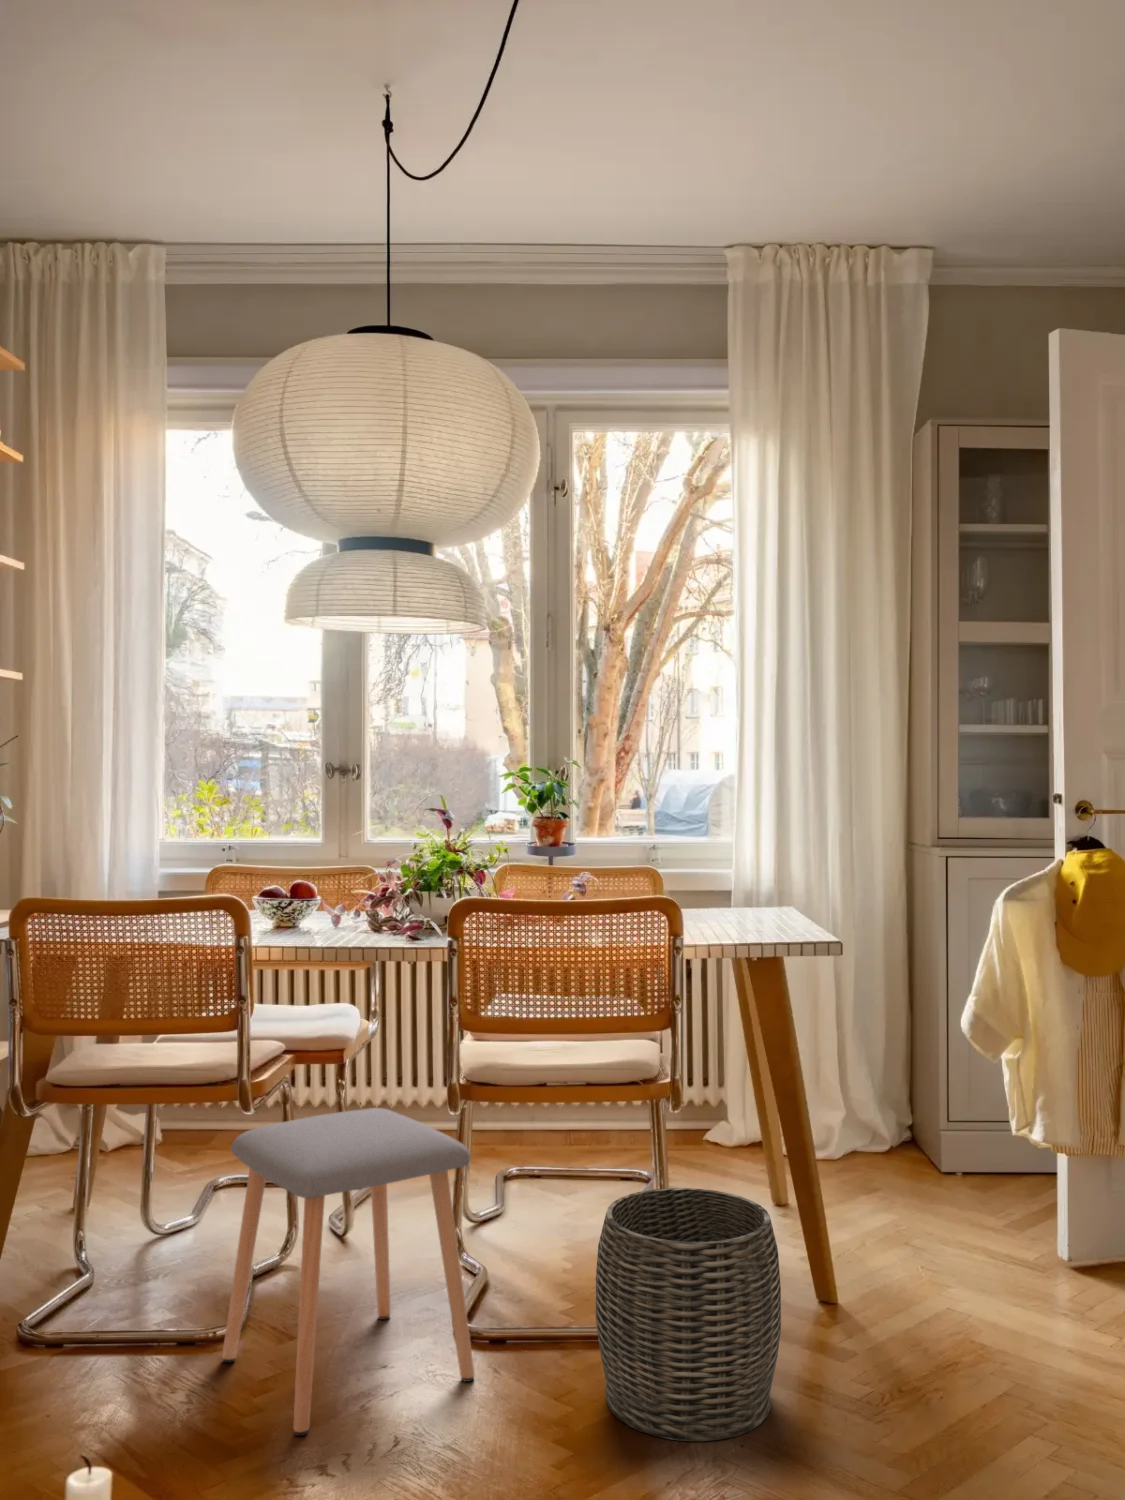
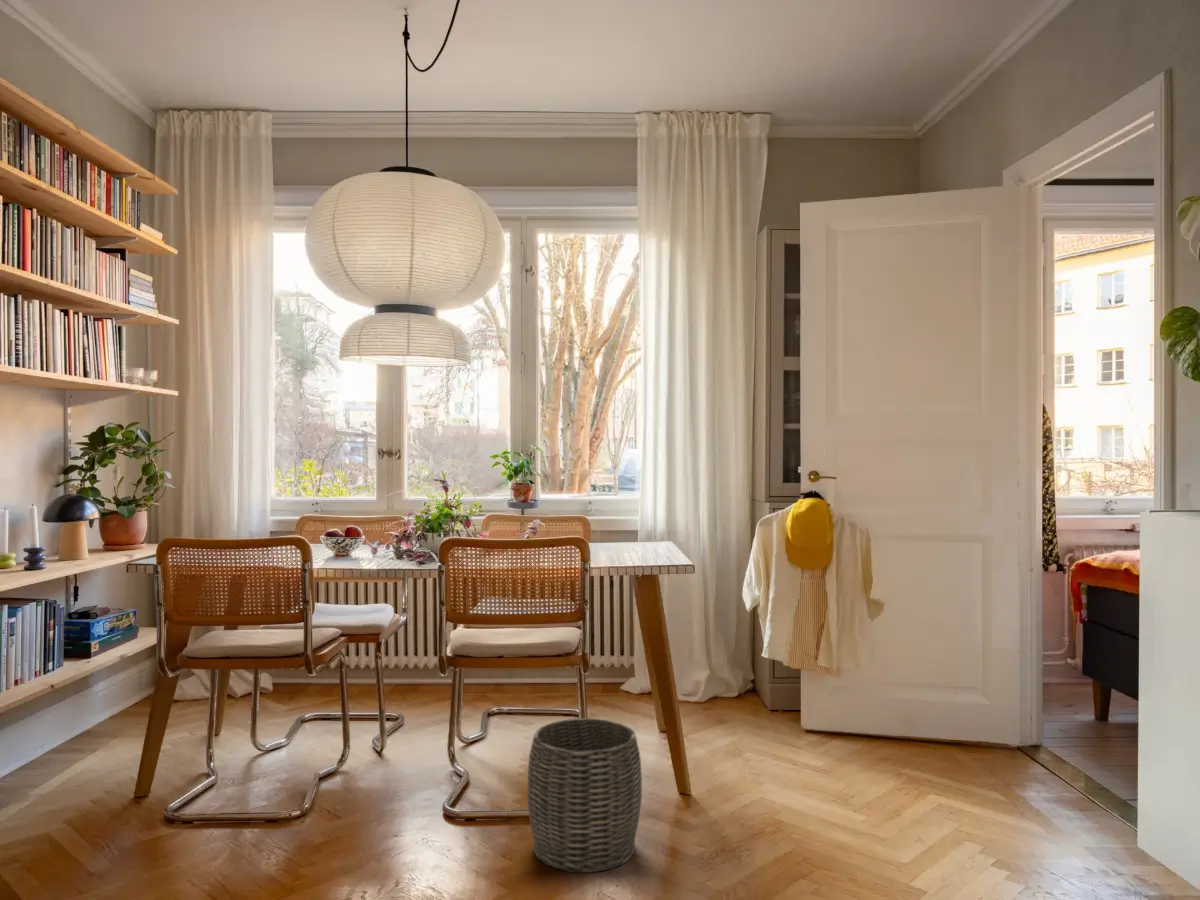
stool: present [222,1108,474,1436] -> none [295,671,453,874]

